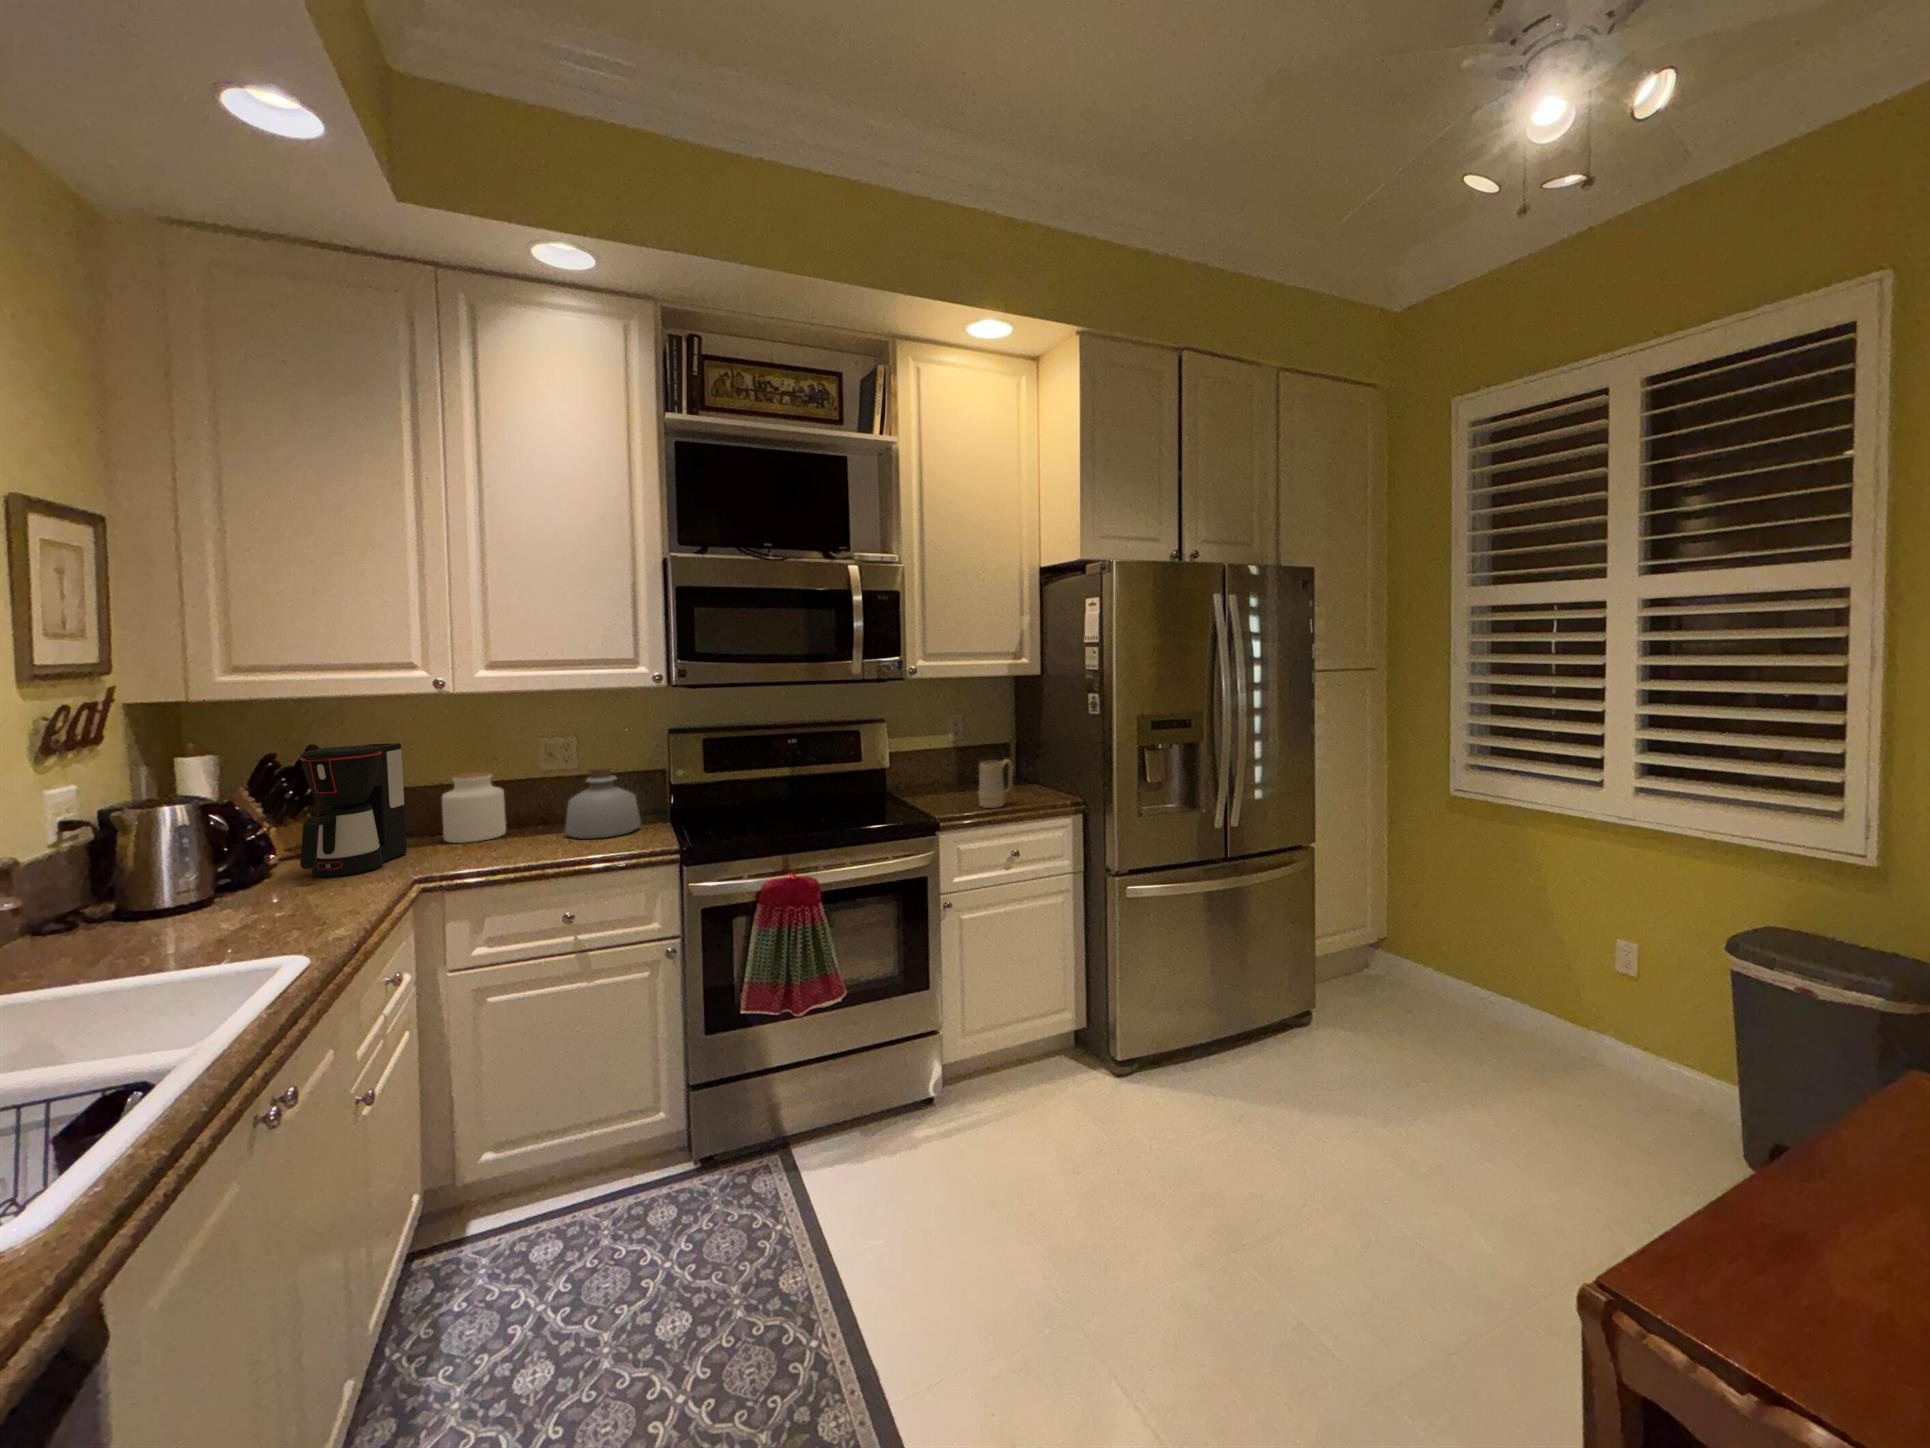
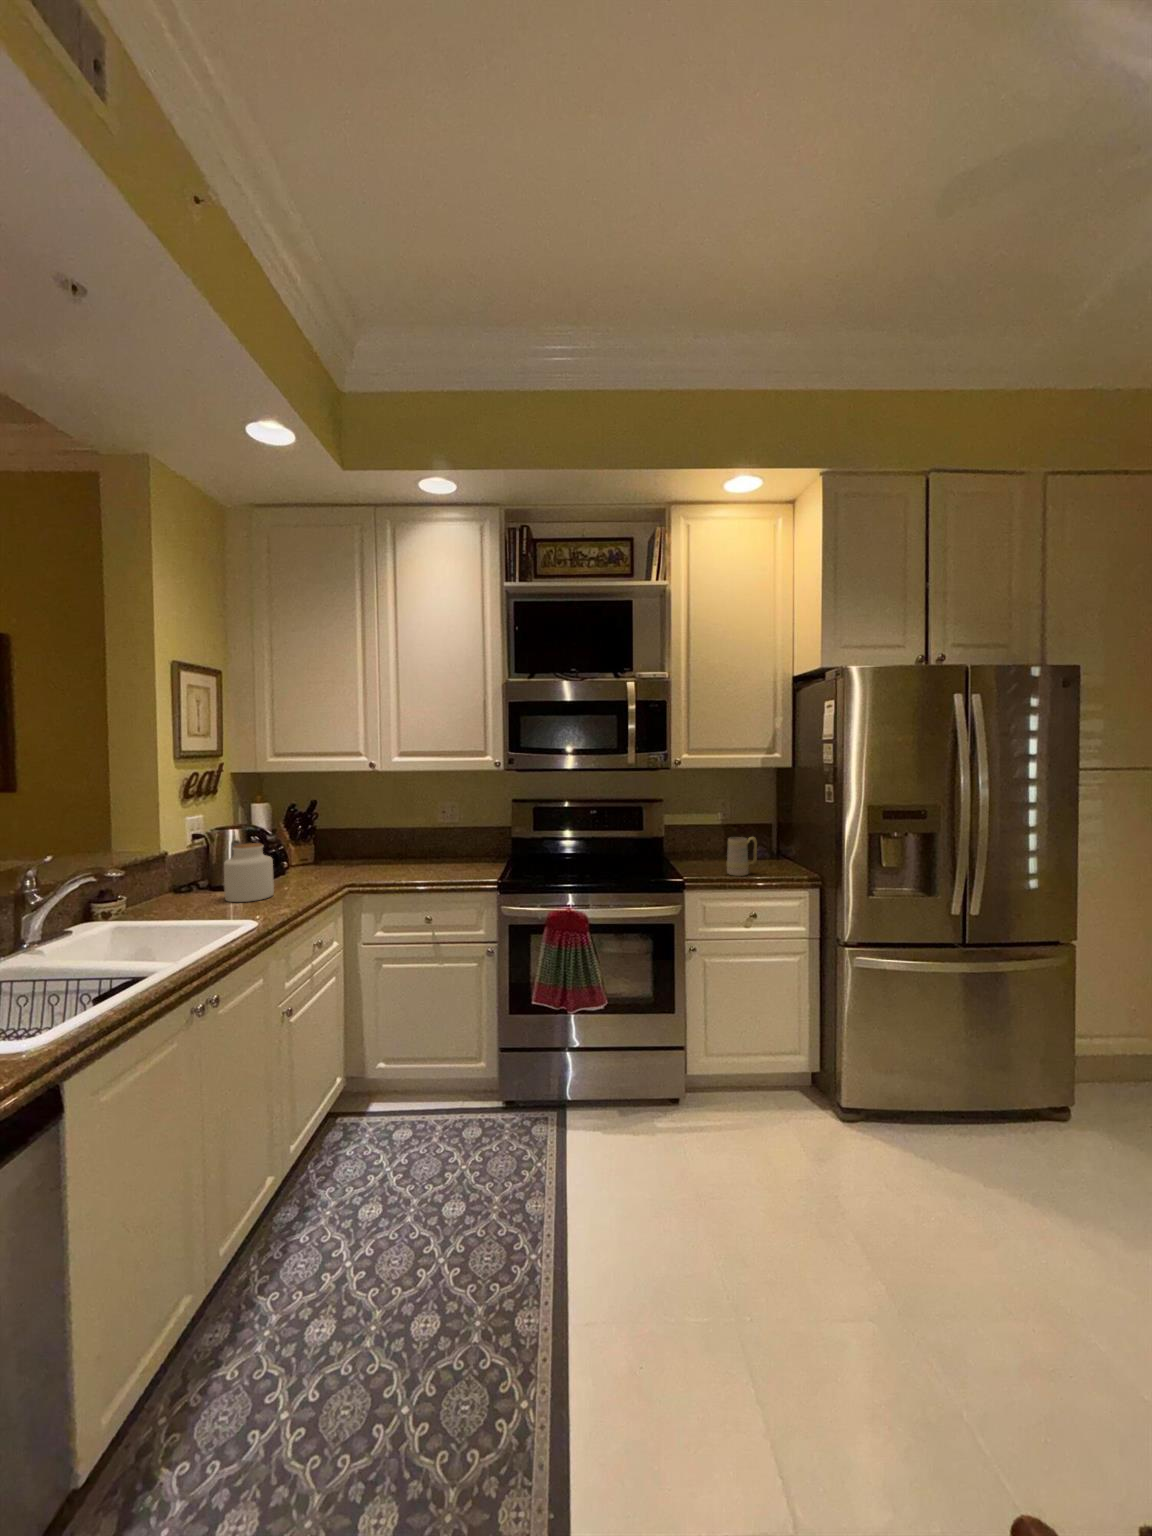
coffee maker: present [300,743,407,877] -> none [292,800,354,877]
bottle: present [565,766,641,839] -> none [439,822,485,870]
jar: present [442,772,506,843] -> present [224,843,274,902]

